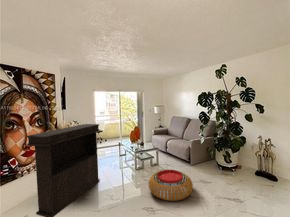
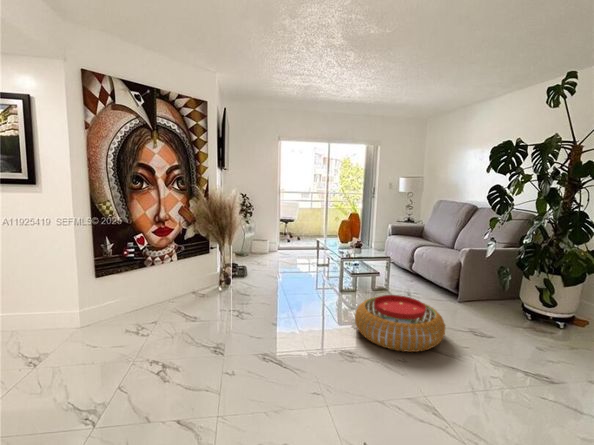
console table: present [27,124,100,217] -> none [156,194,277,333]

